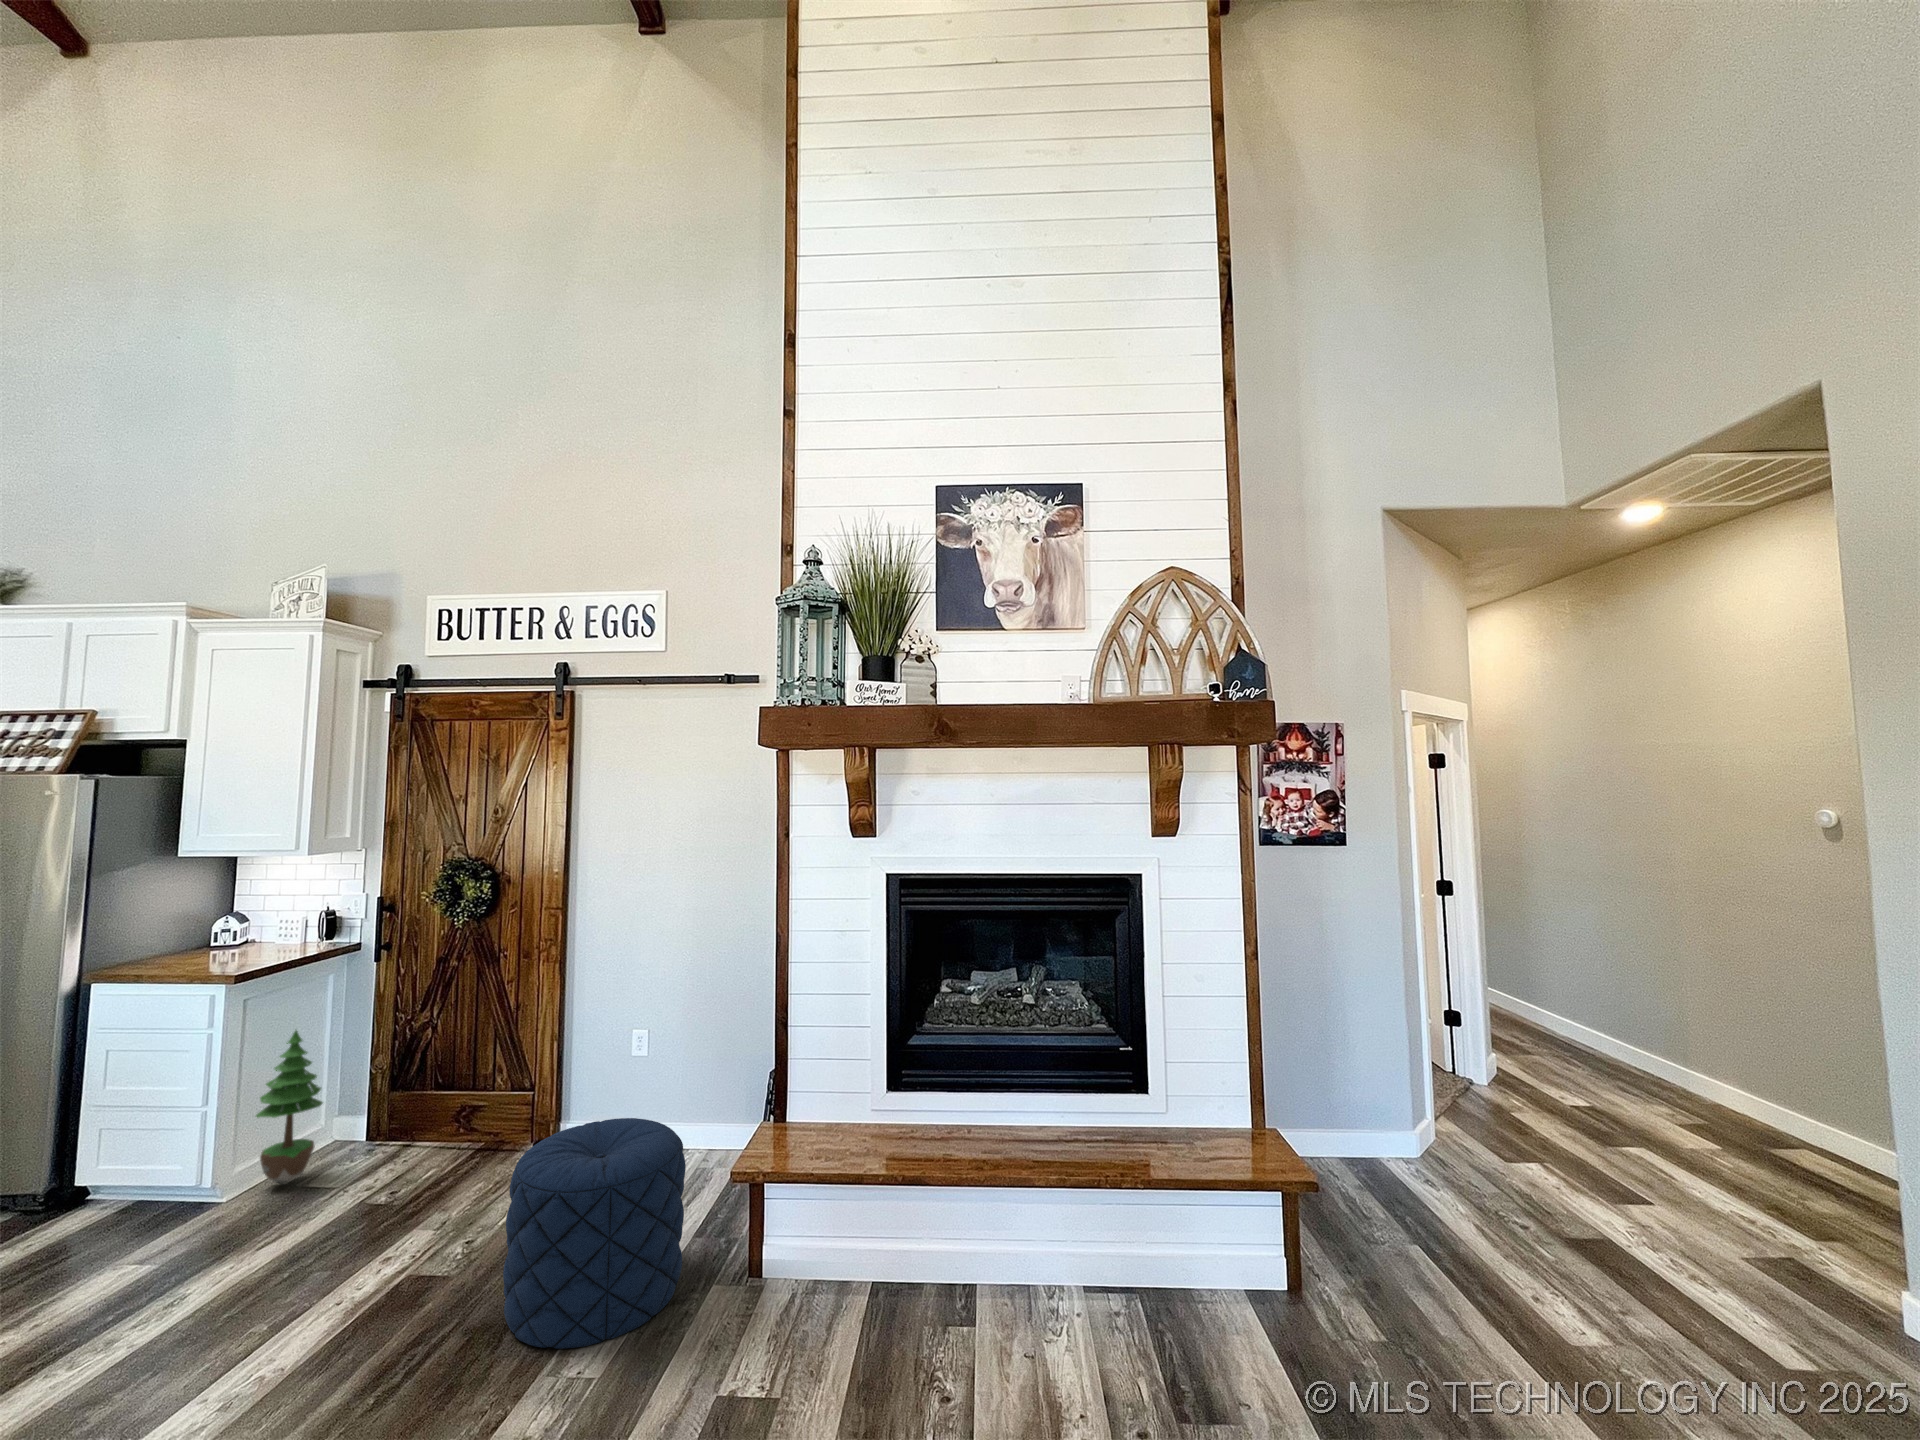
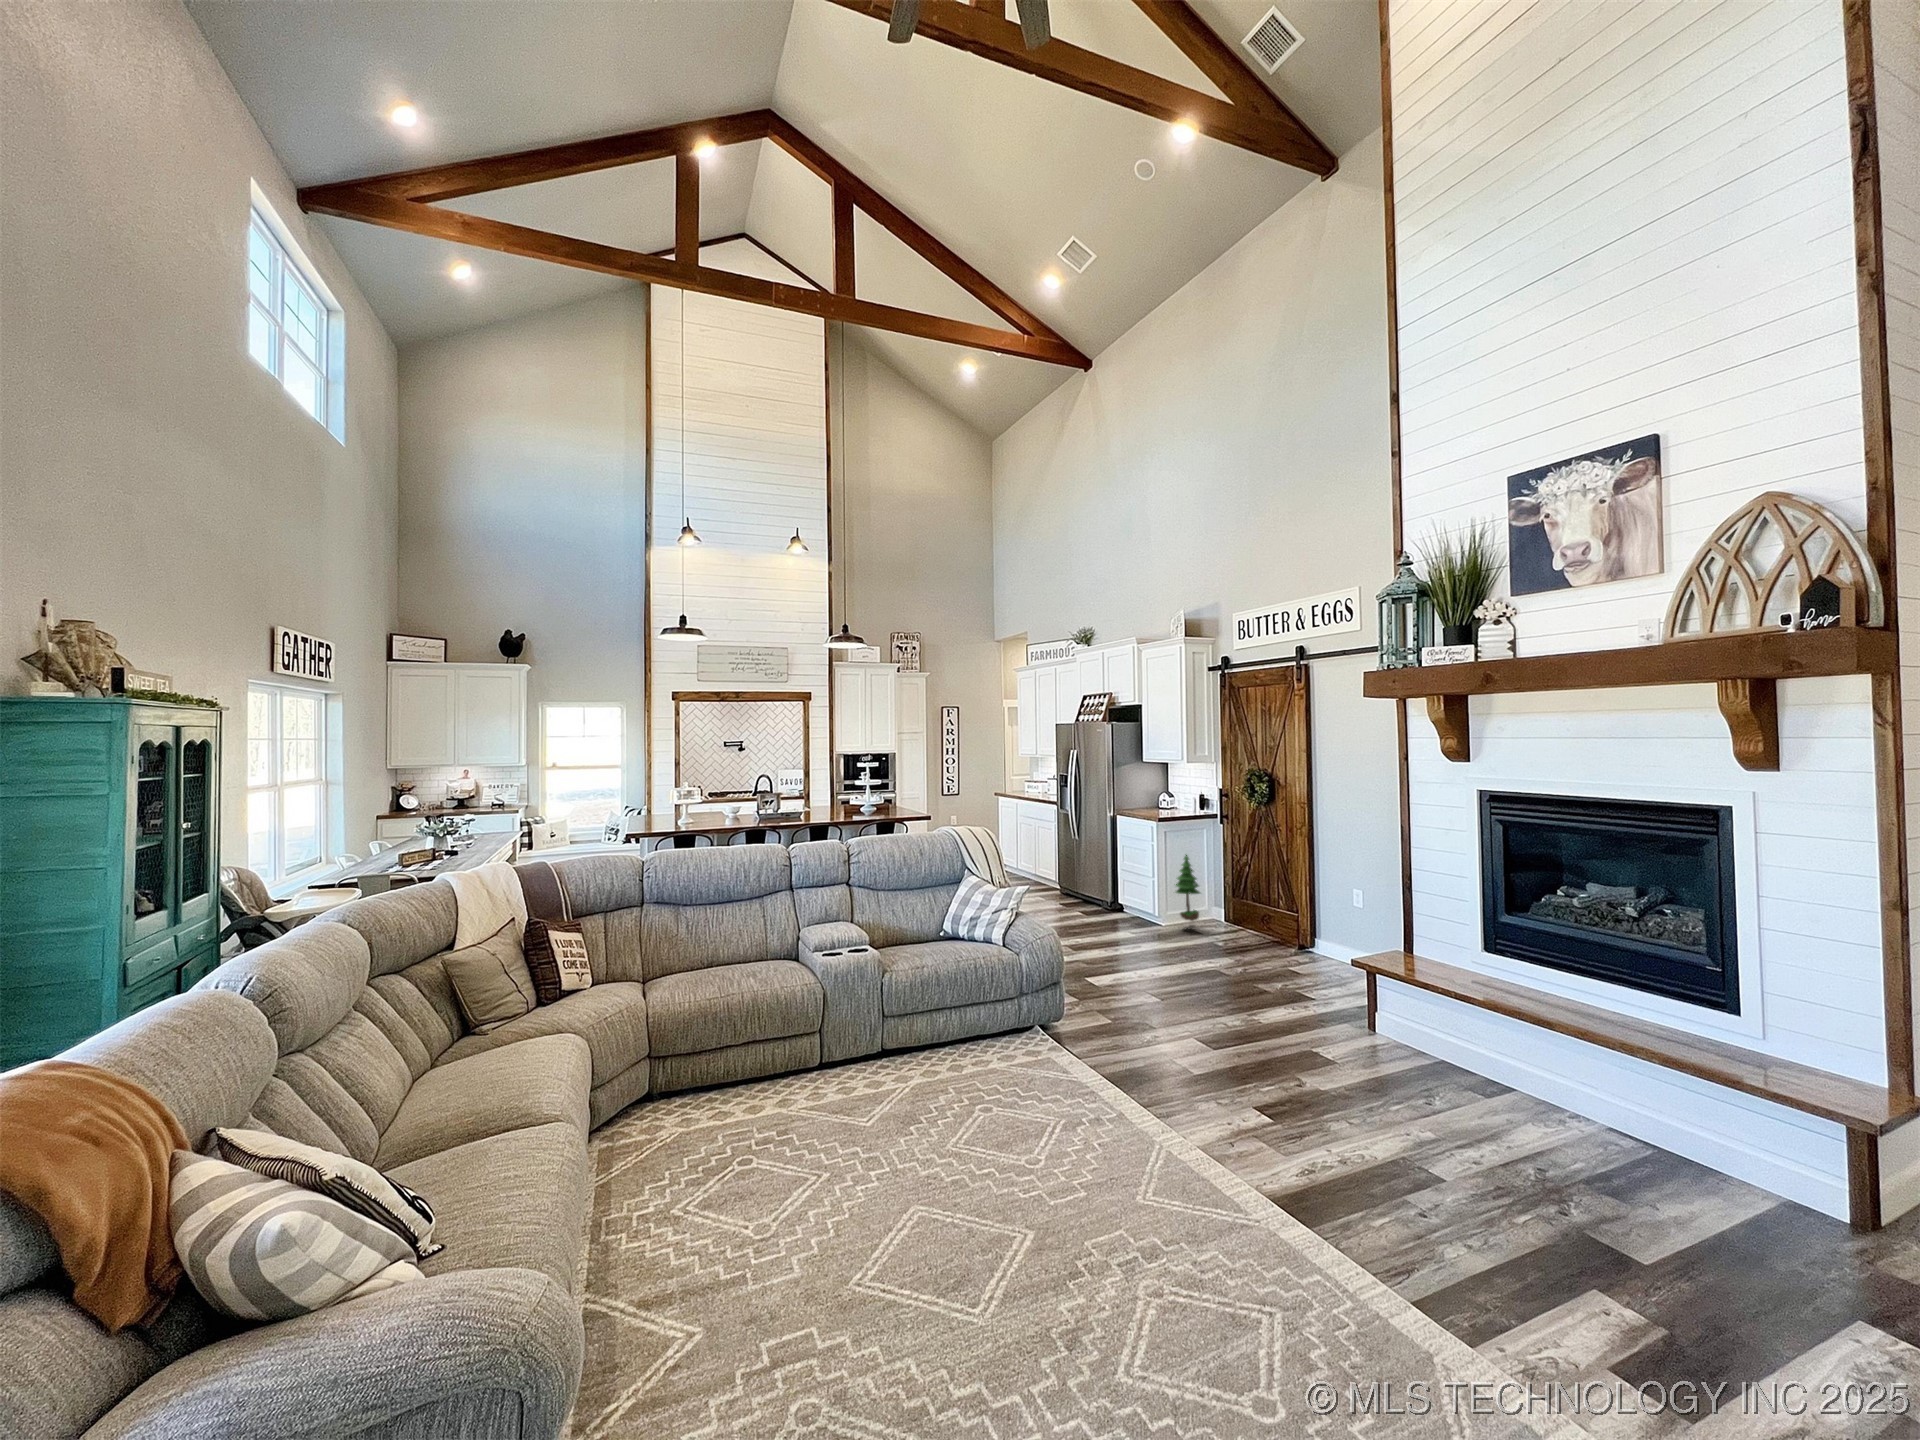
pouf: present [503,1118,686,1349] -> none [1236,916,1333,1019]

